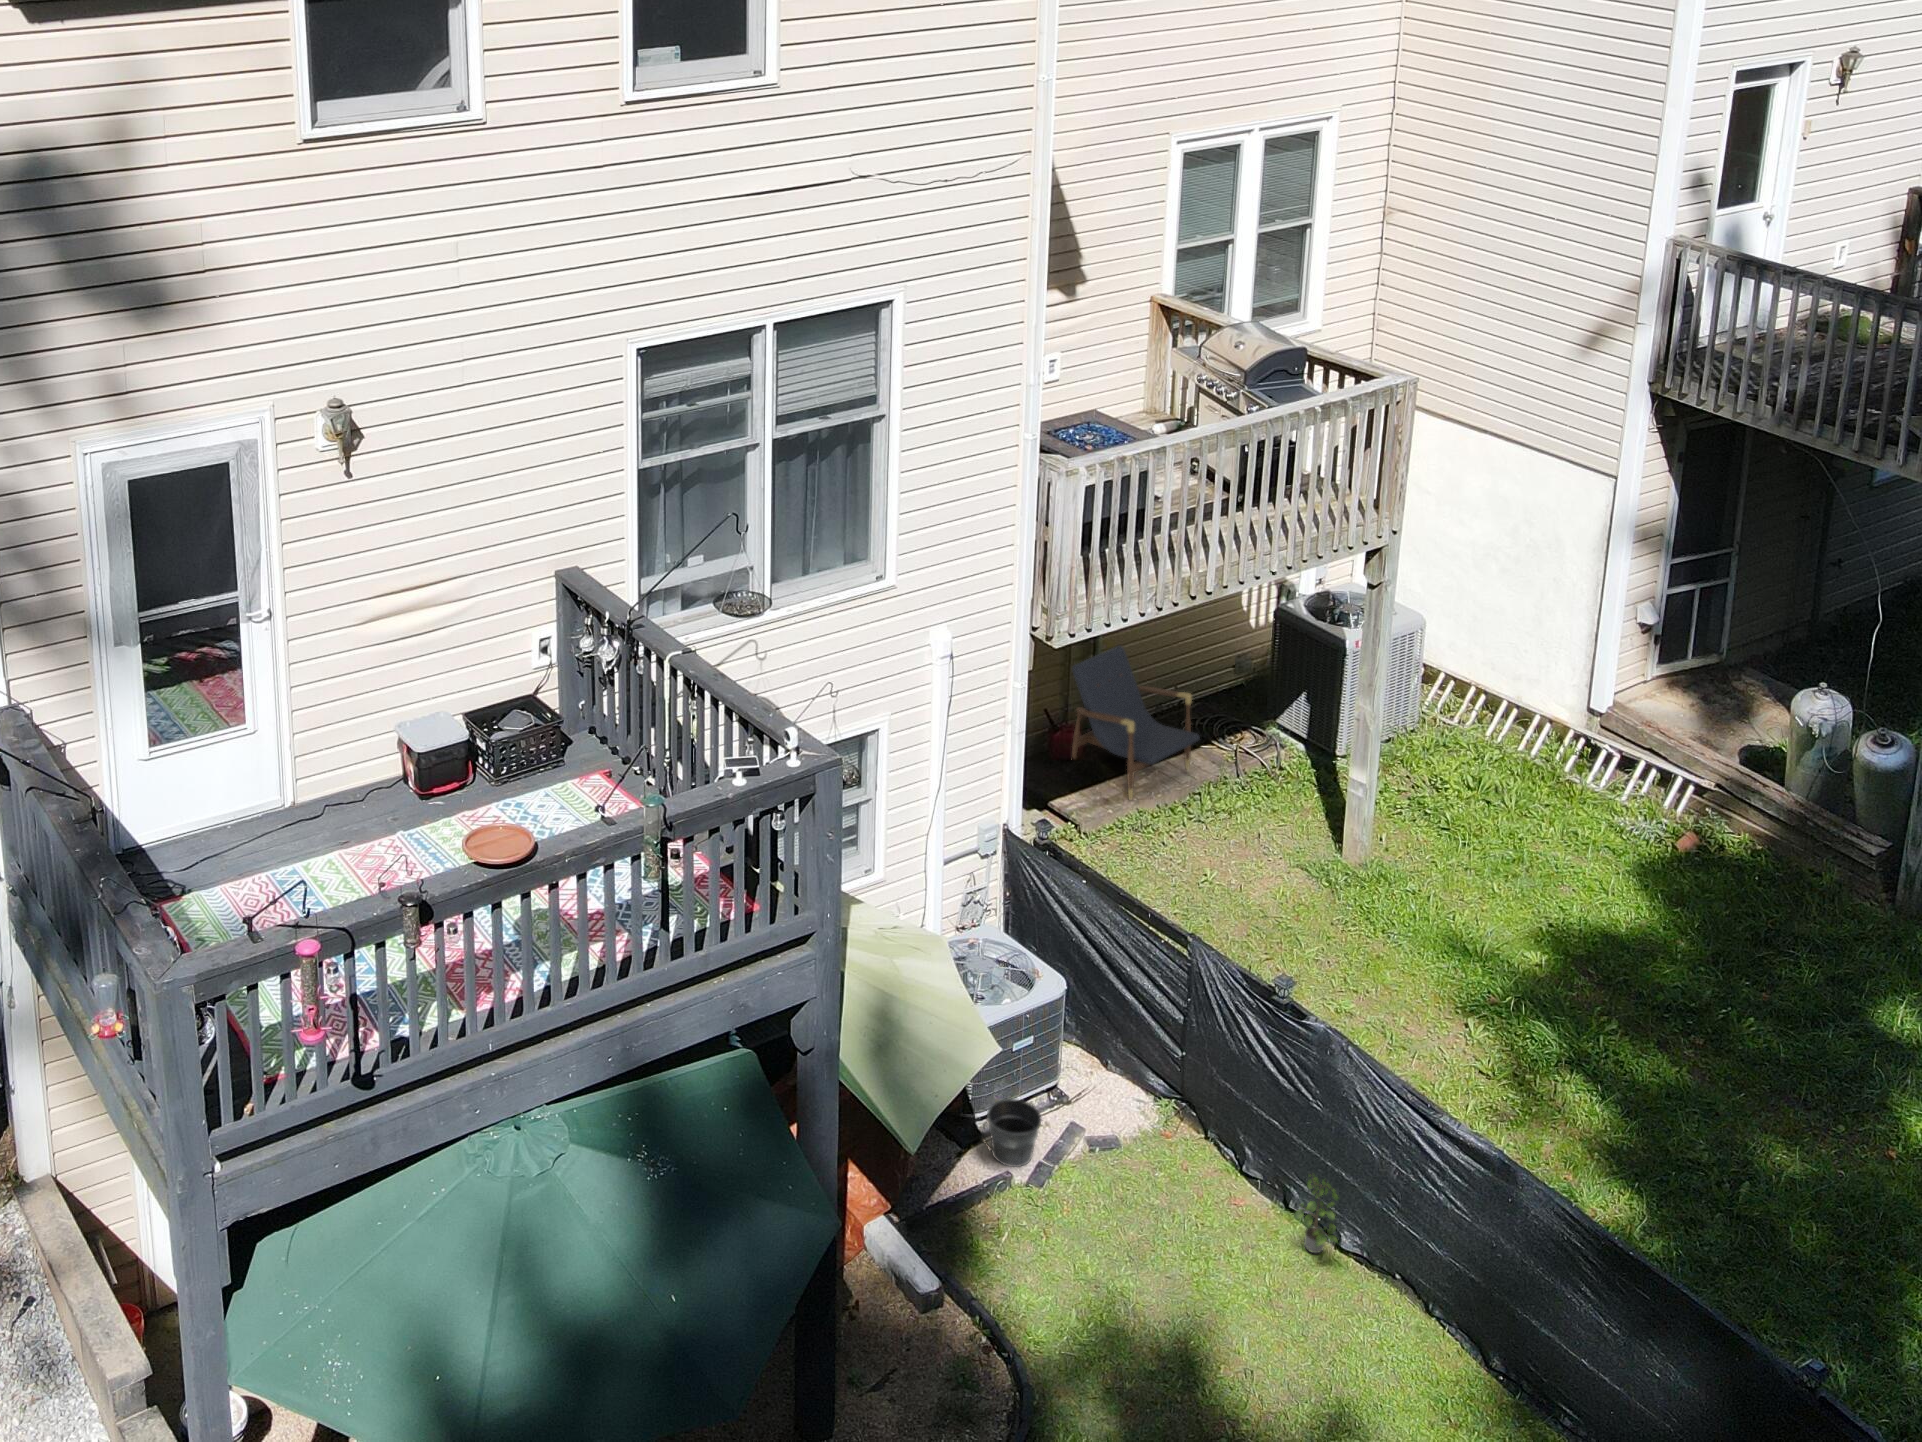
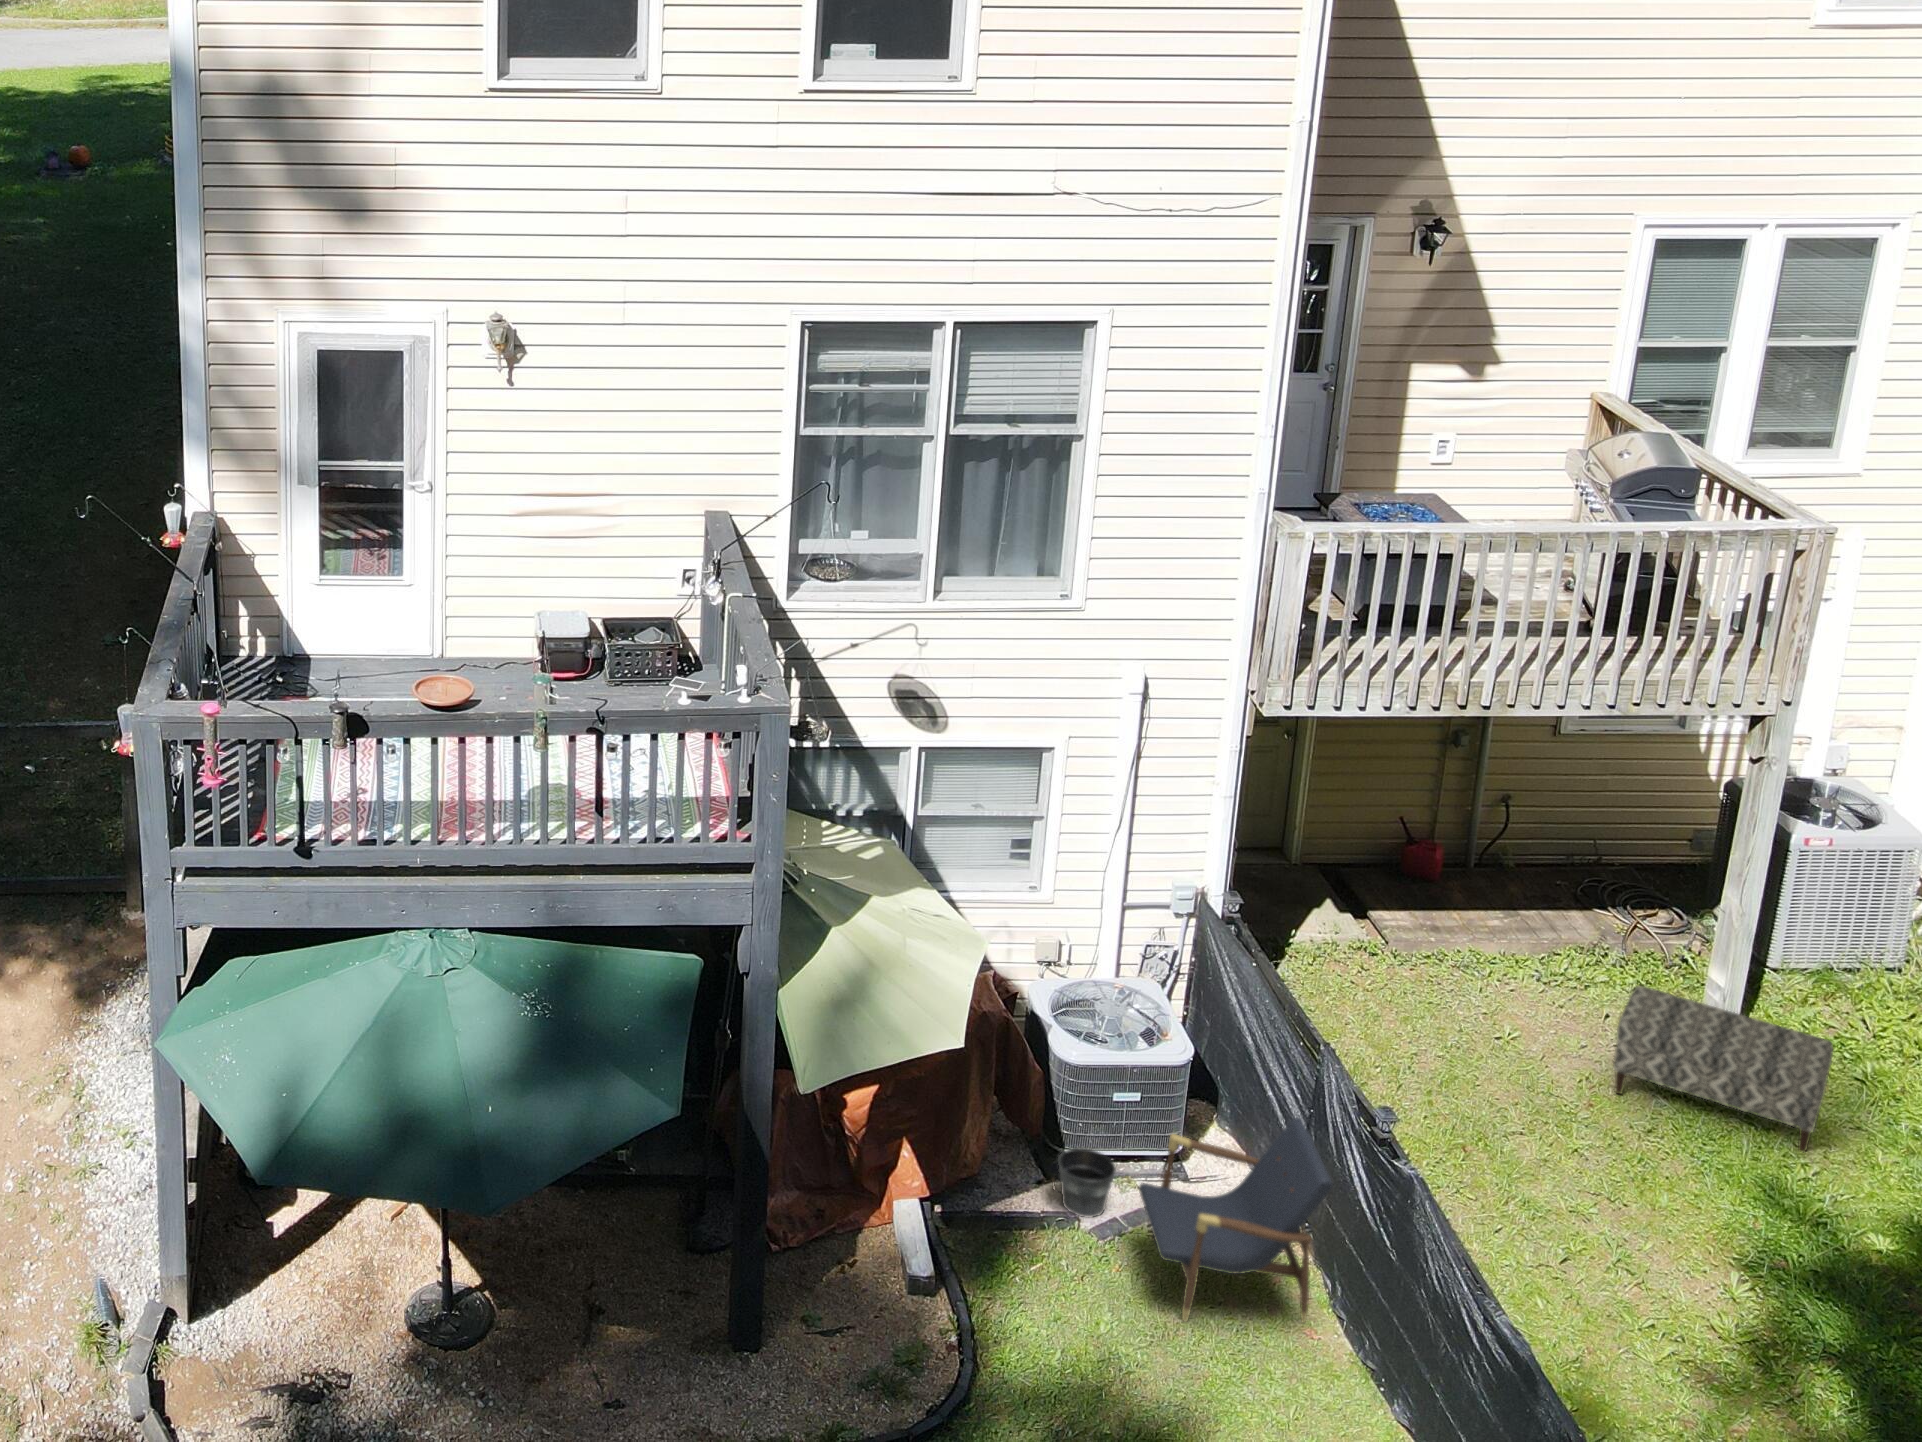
lounge chair: present [1072,645,1200,800] -> present [1139,1118,1333,1322]
bench: none [1289,791,1460,895] -> present [1613,985,1833,1153]
potted plant: present [1294,1174,1338,1253] -> none [1323,1299,1363,1392]

